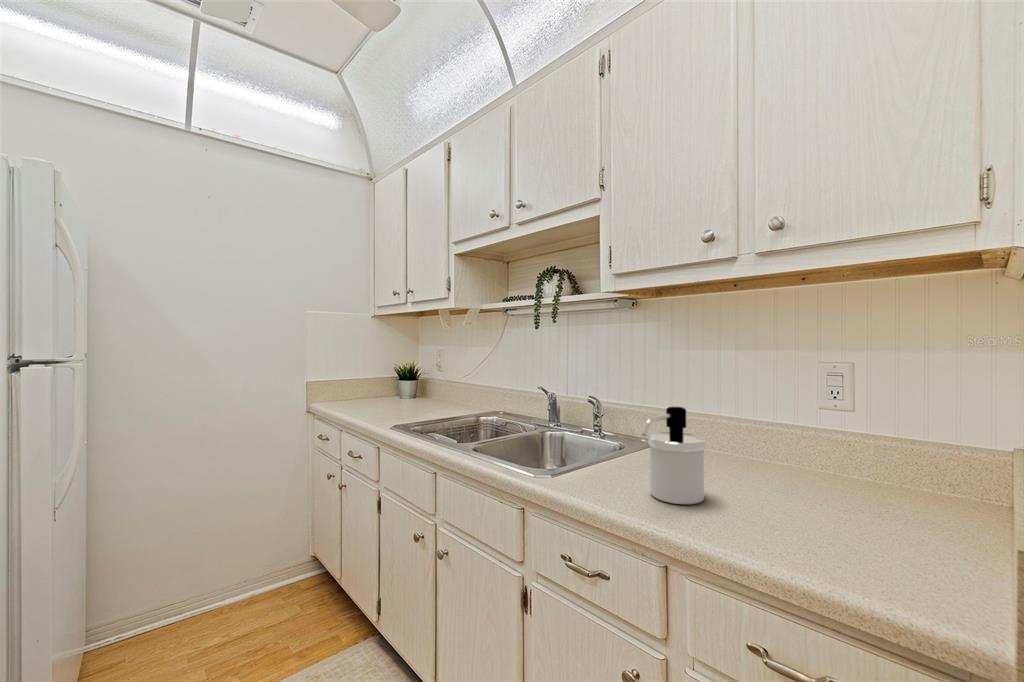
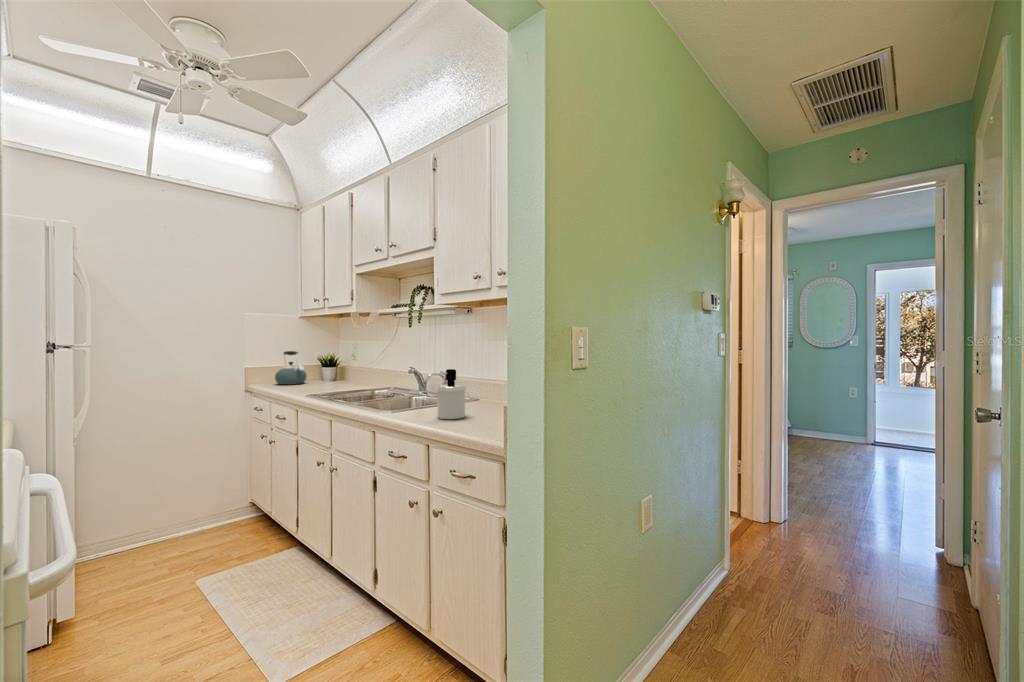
kettle: none [343,360,381,404] -> present [275,351,307,385]

